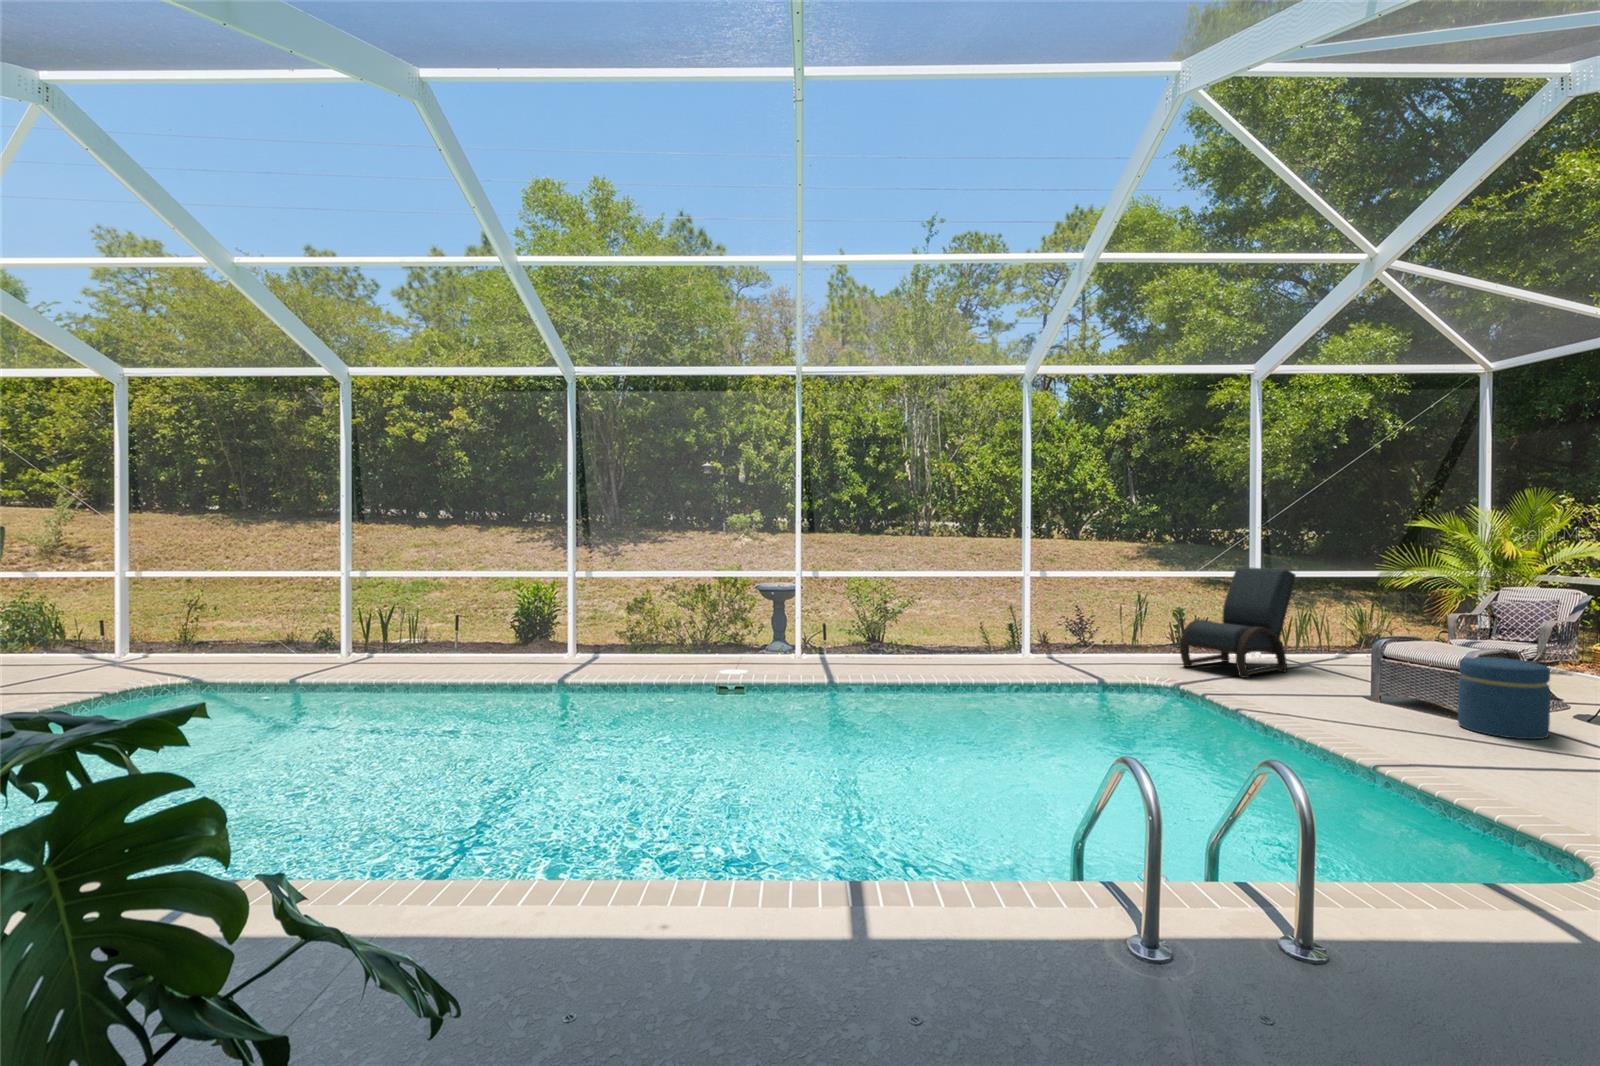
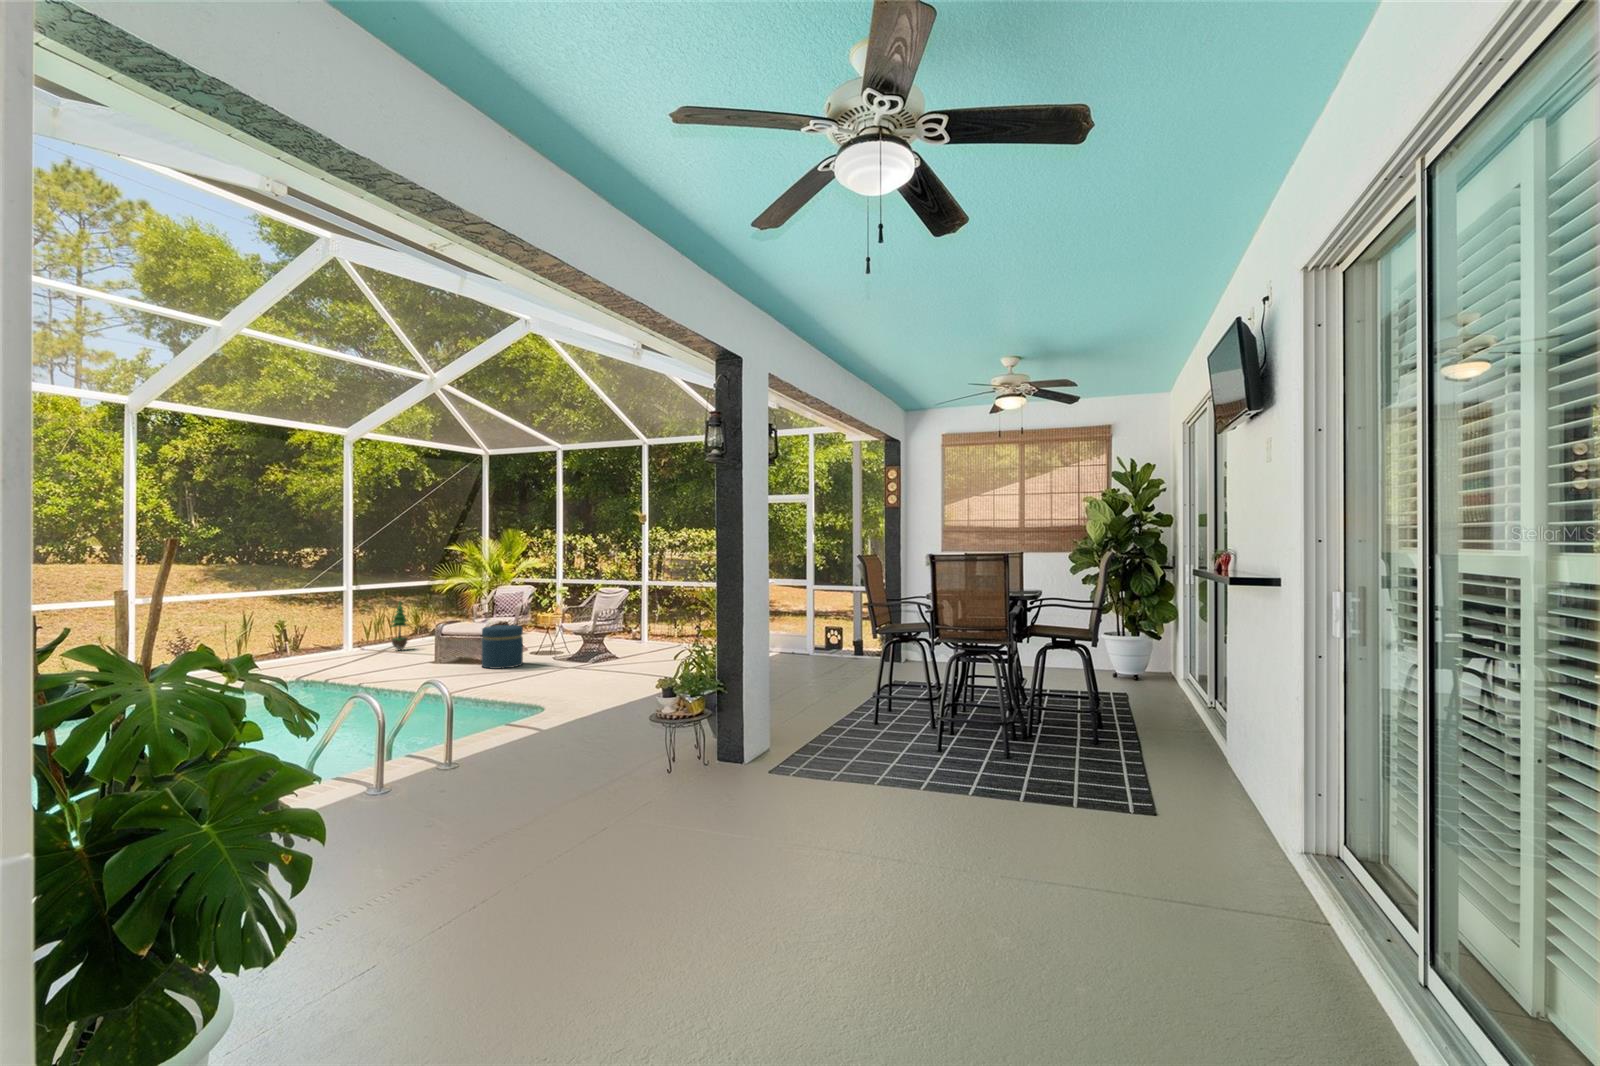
lounge chair: present [1180,567,1296,678] -> none [289,583,377,666]
potted tree: none [1316,595,1347,666] -> present [391,602,408,650]

